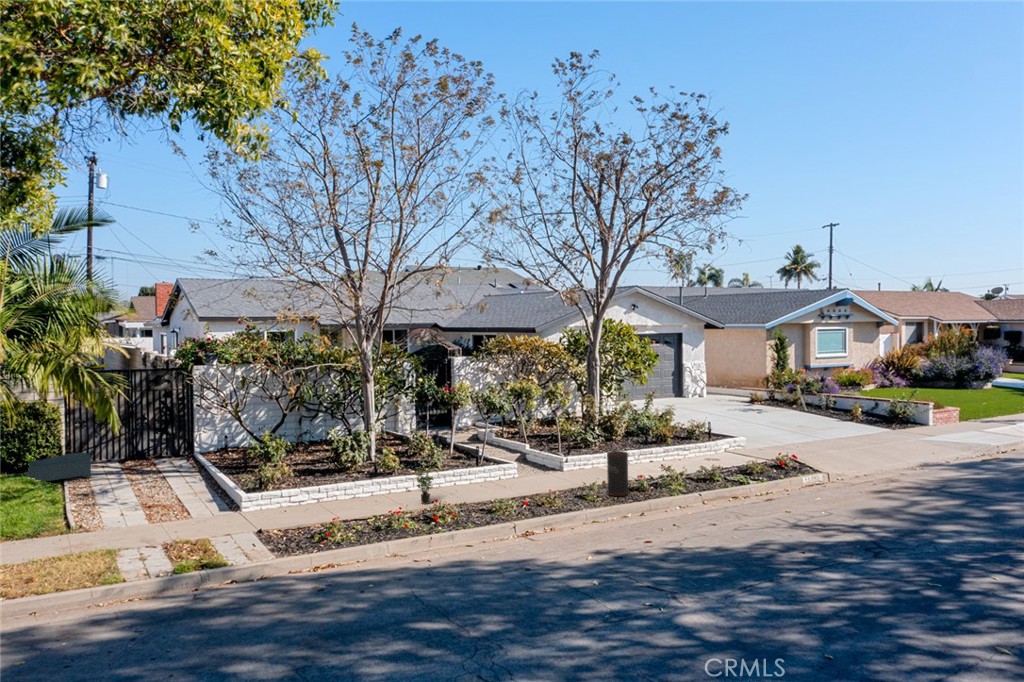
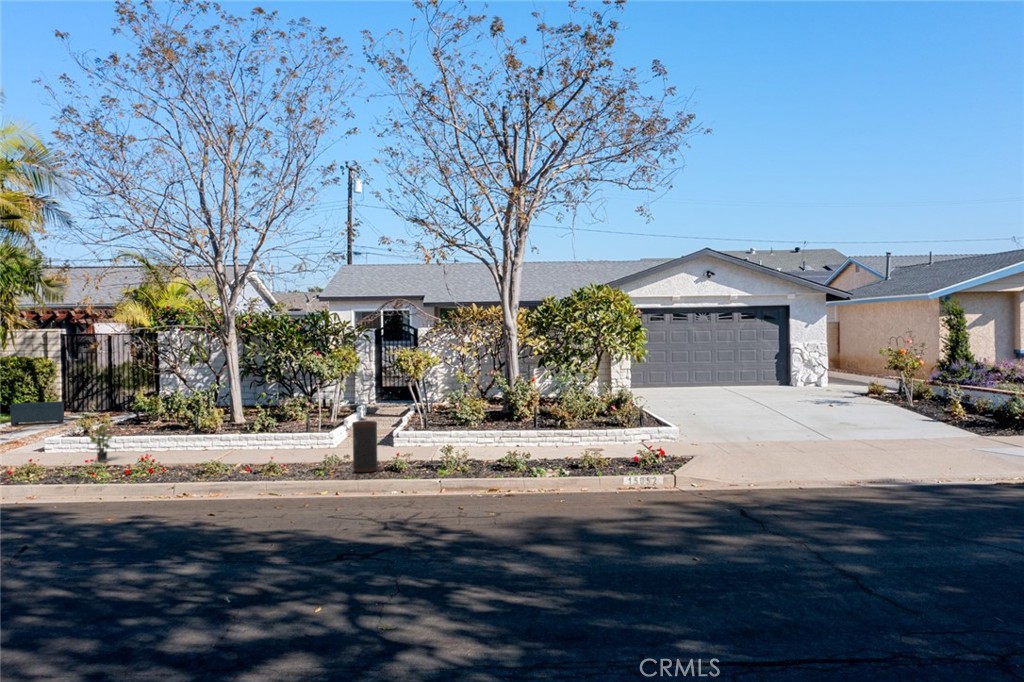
potted plant: present [415,467,433,504] -> present [90,424,112,462]

